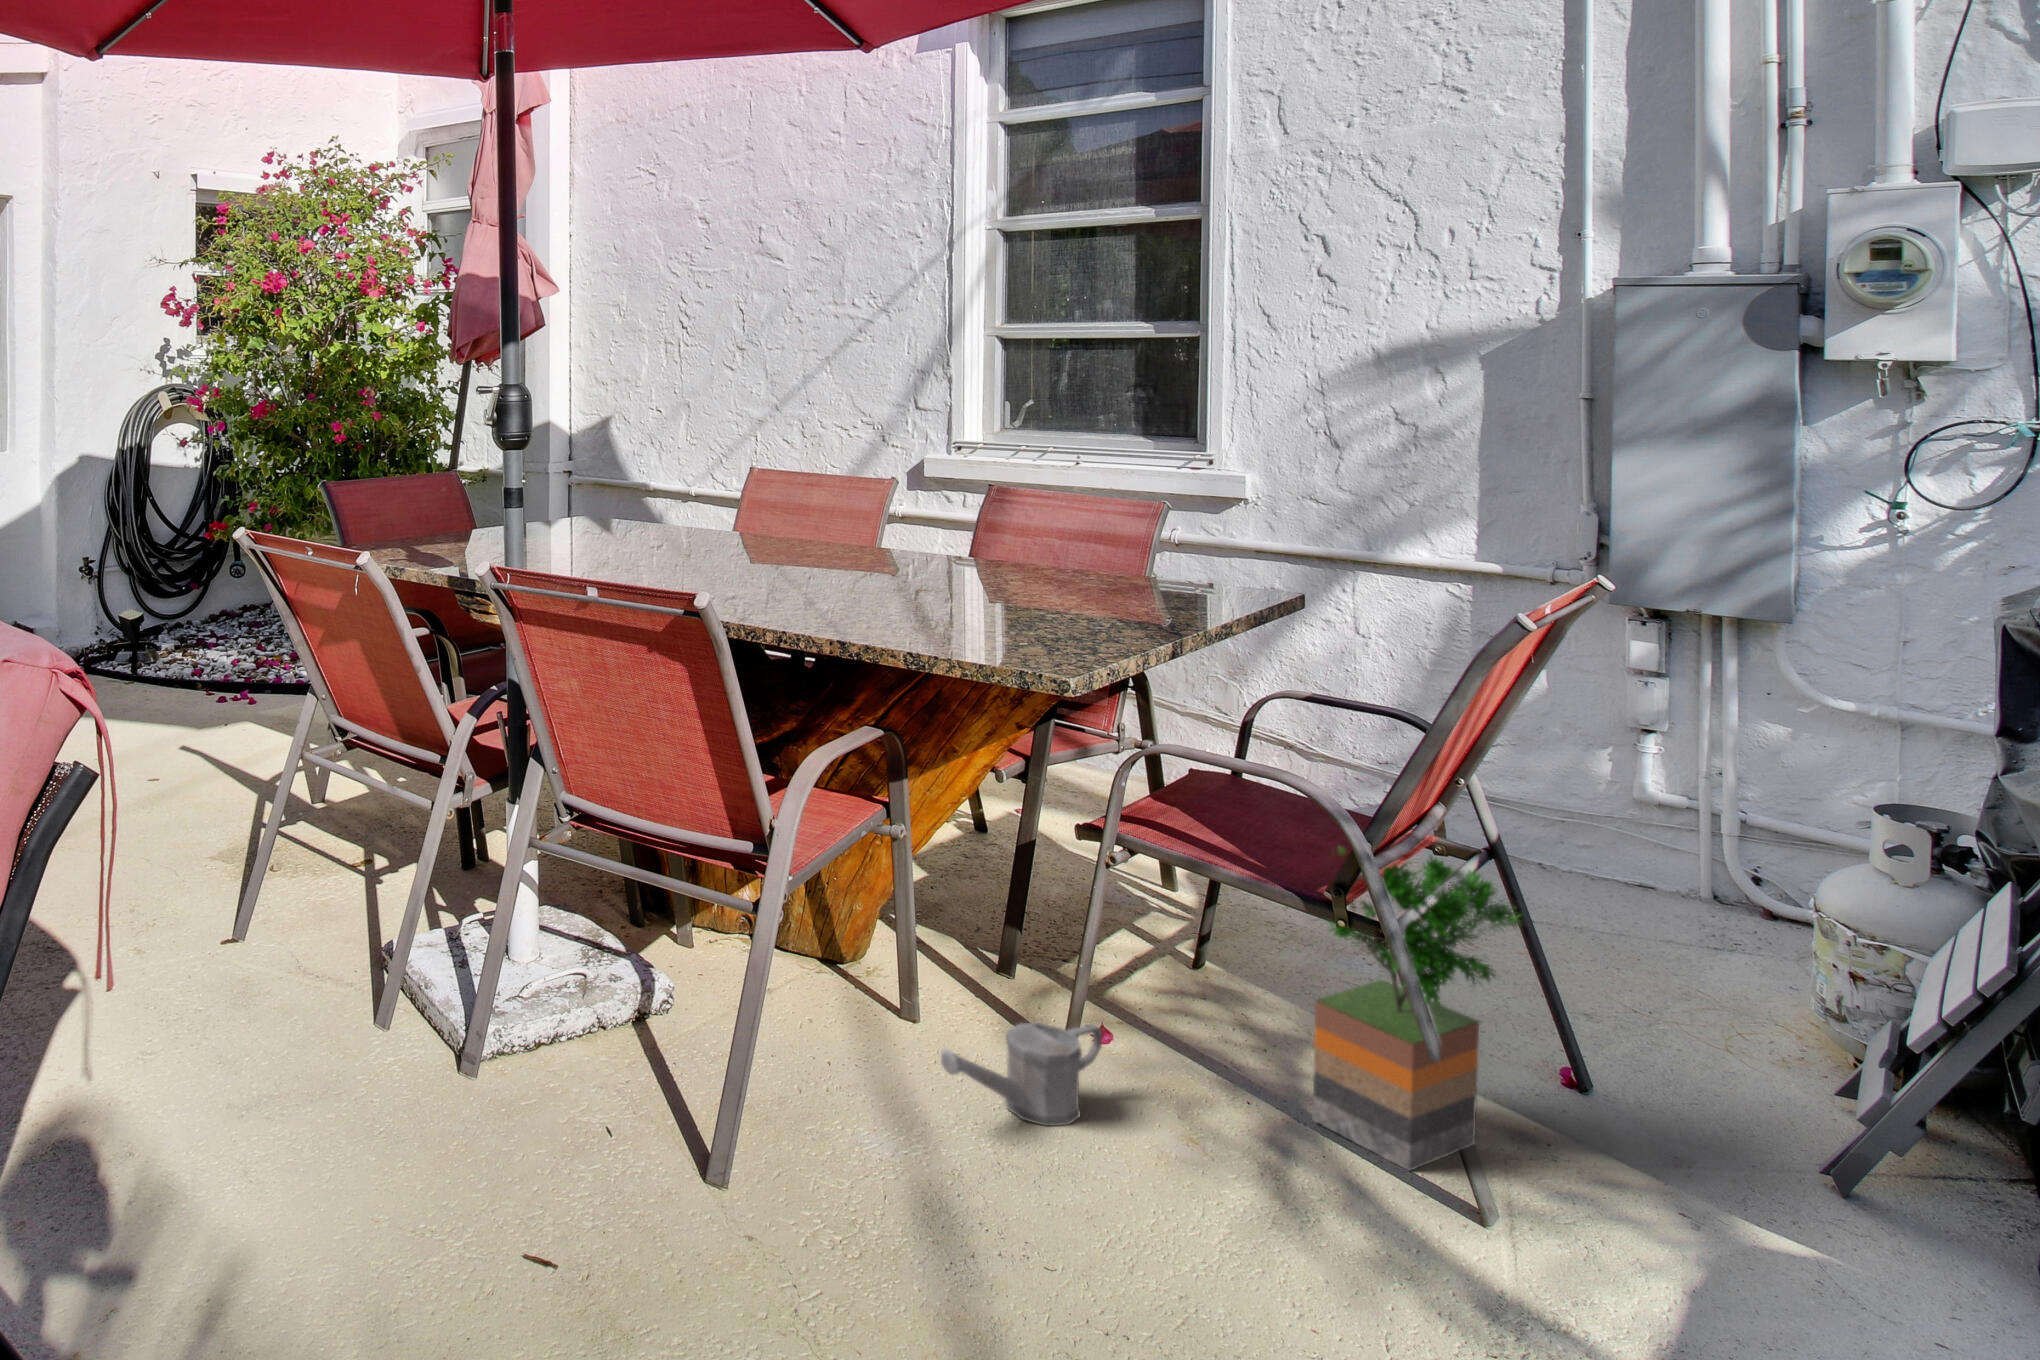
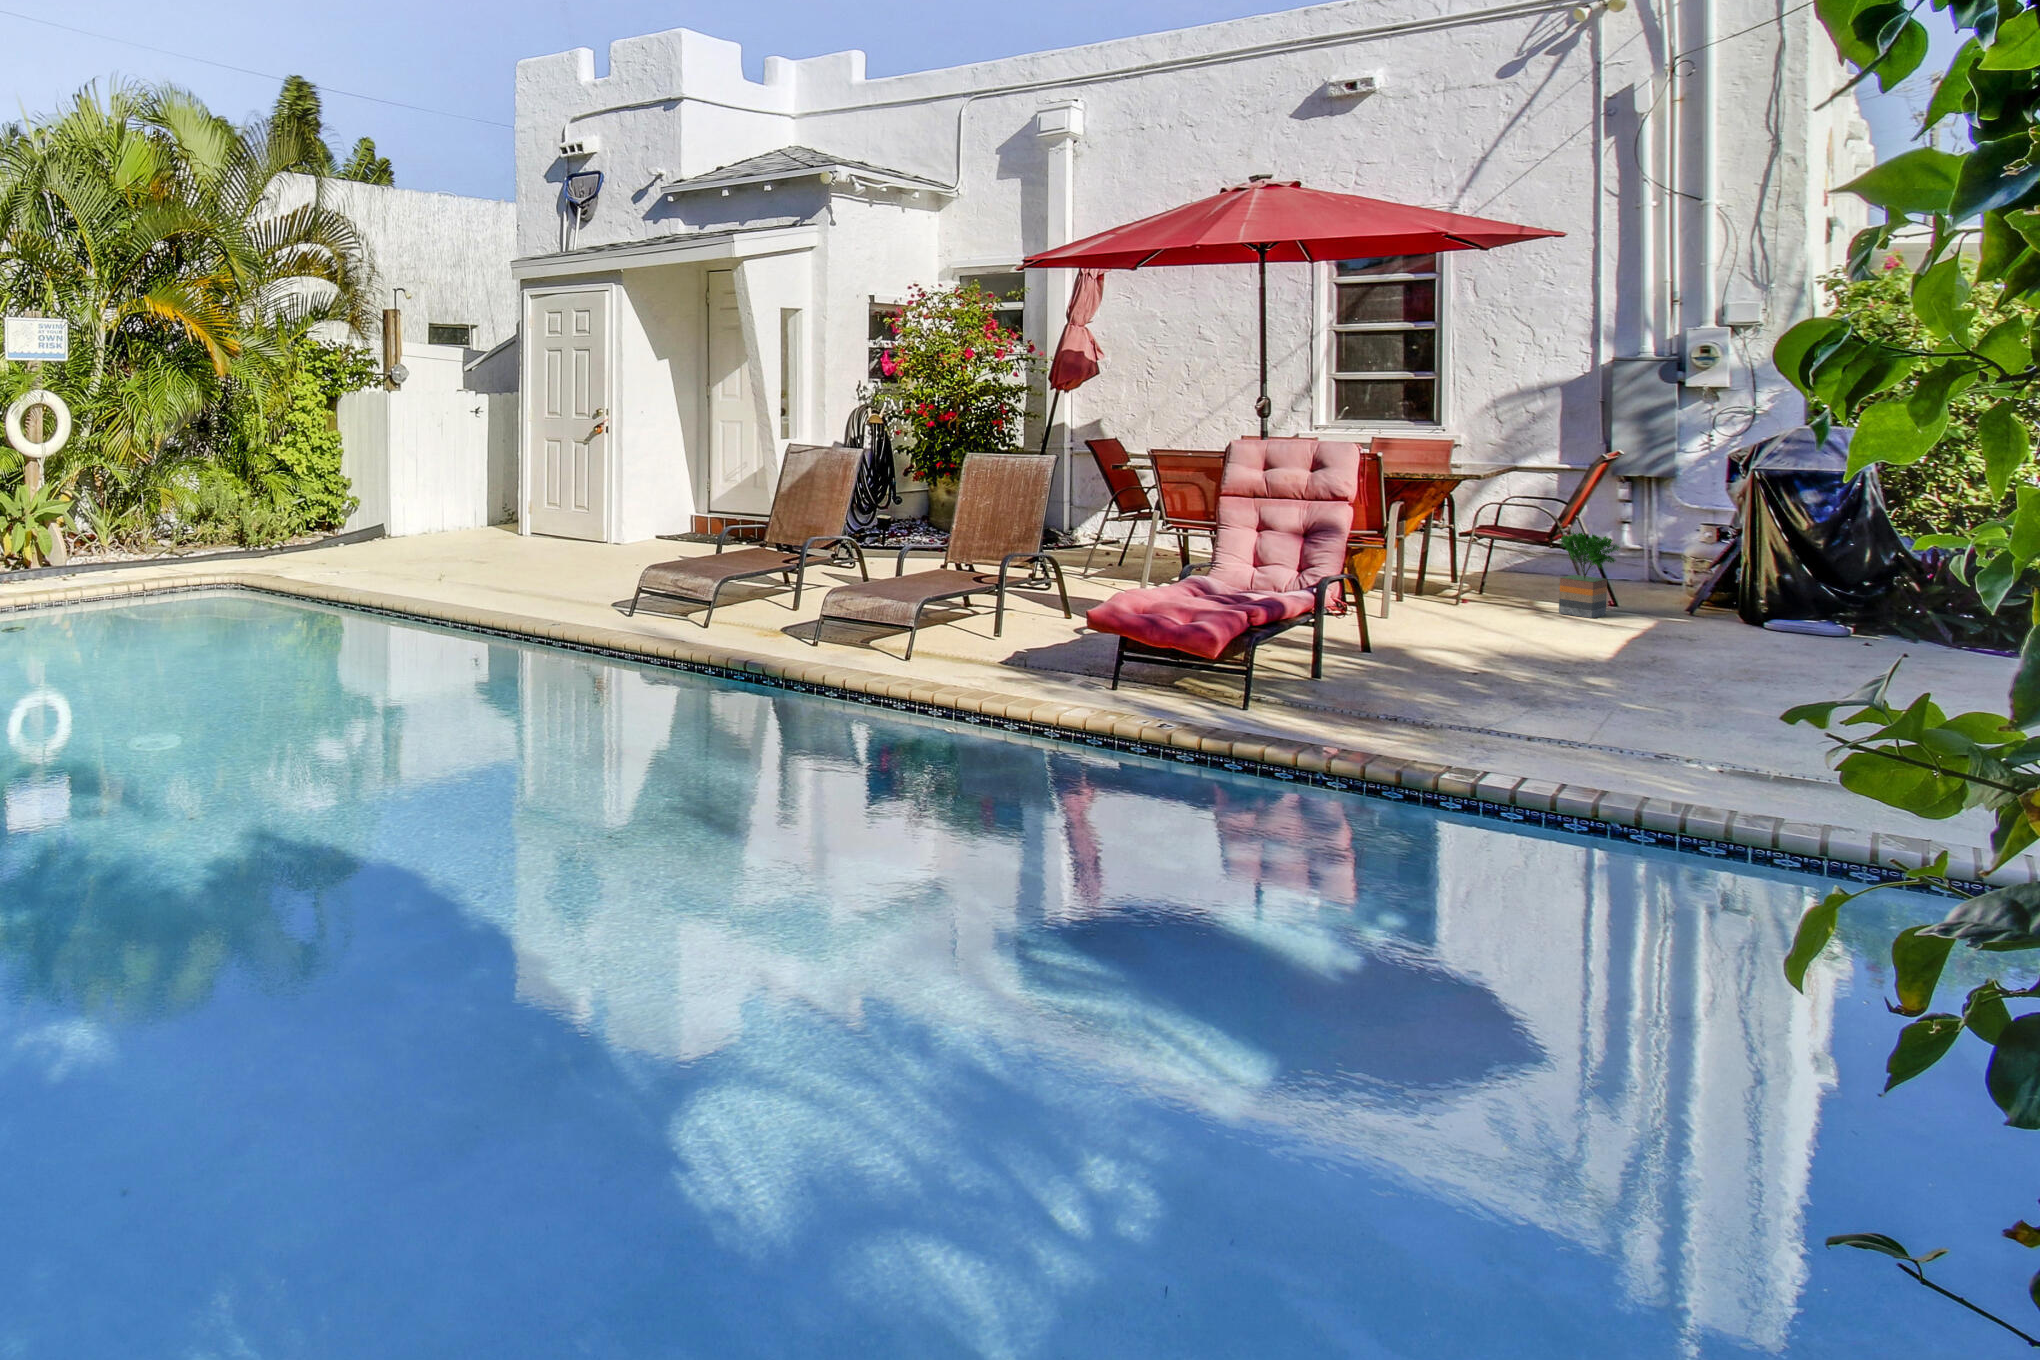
watering can: present [941,1023,1102,1126] -> none [1457,592,1494,617]

